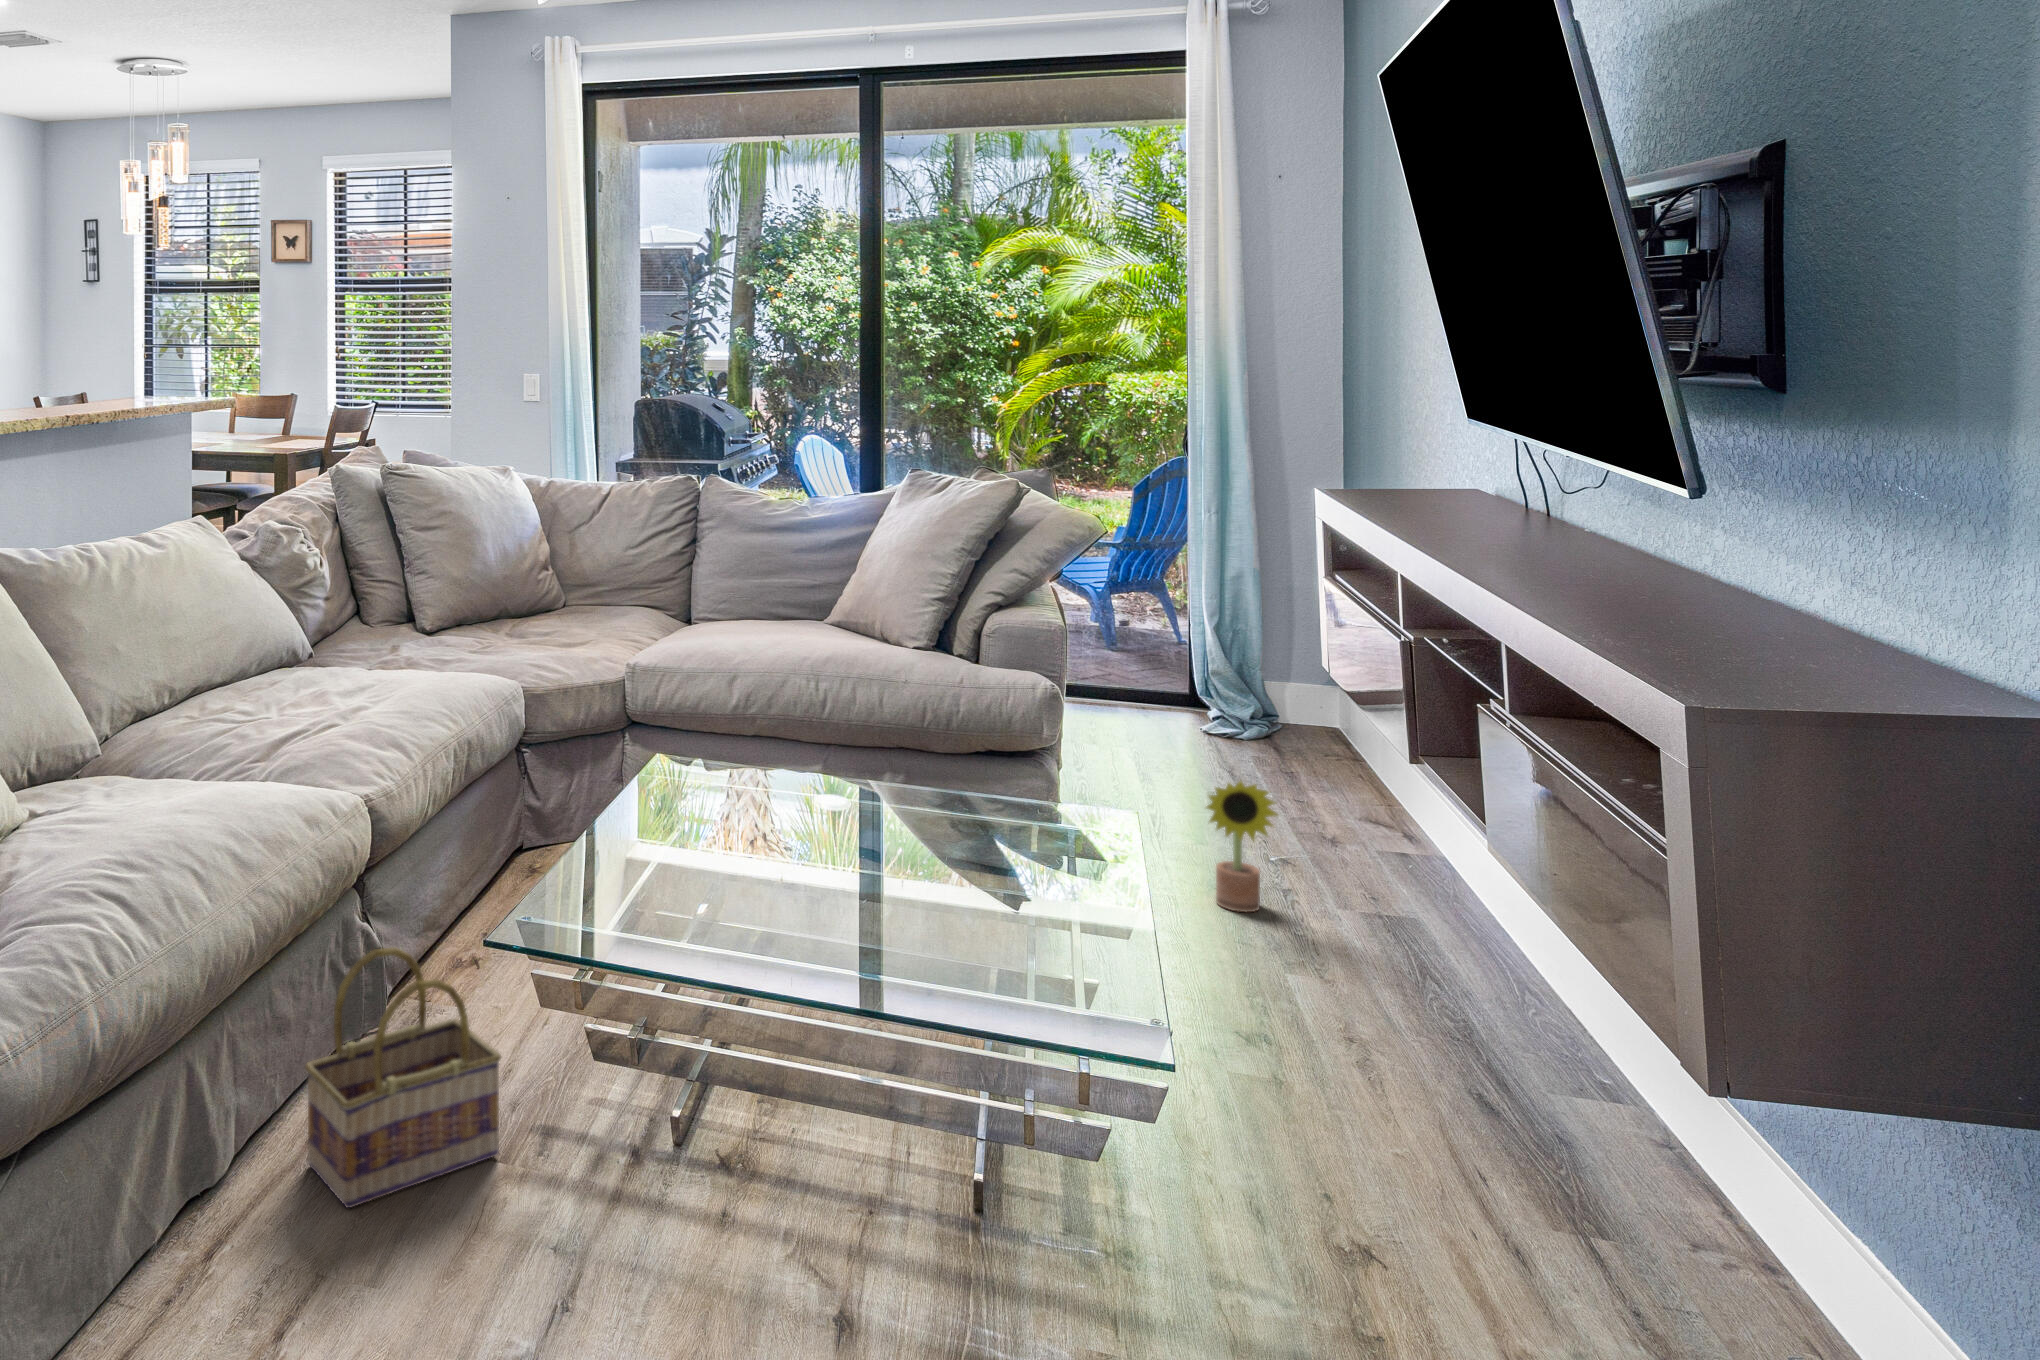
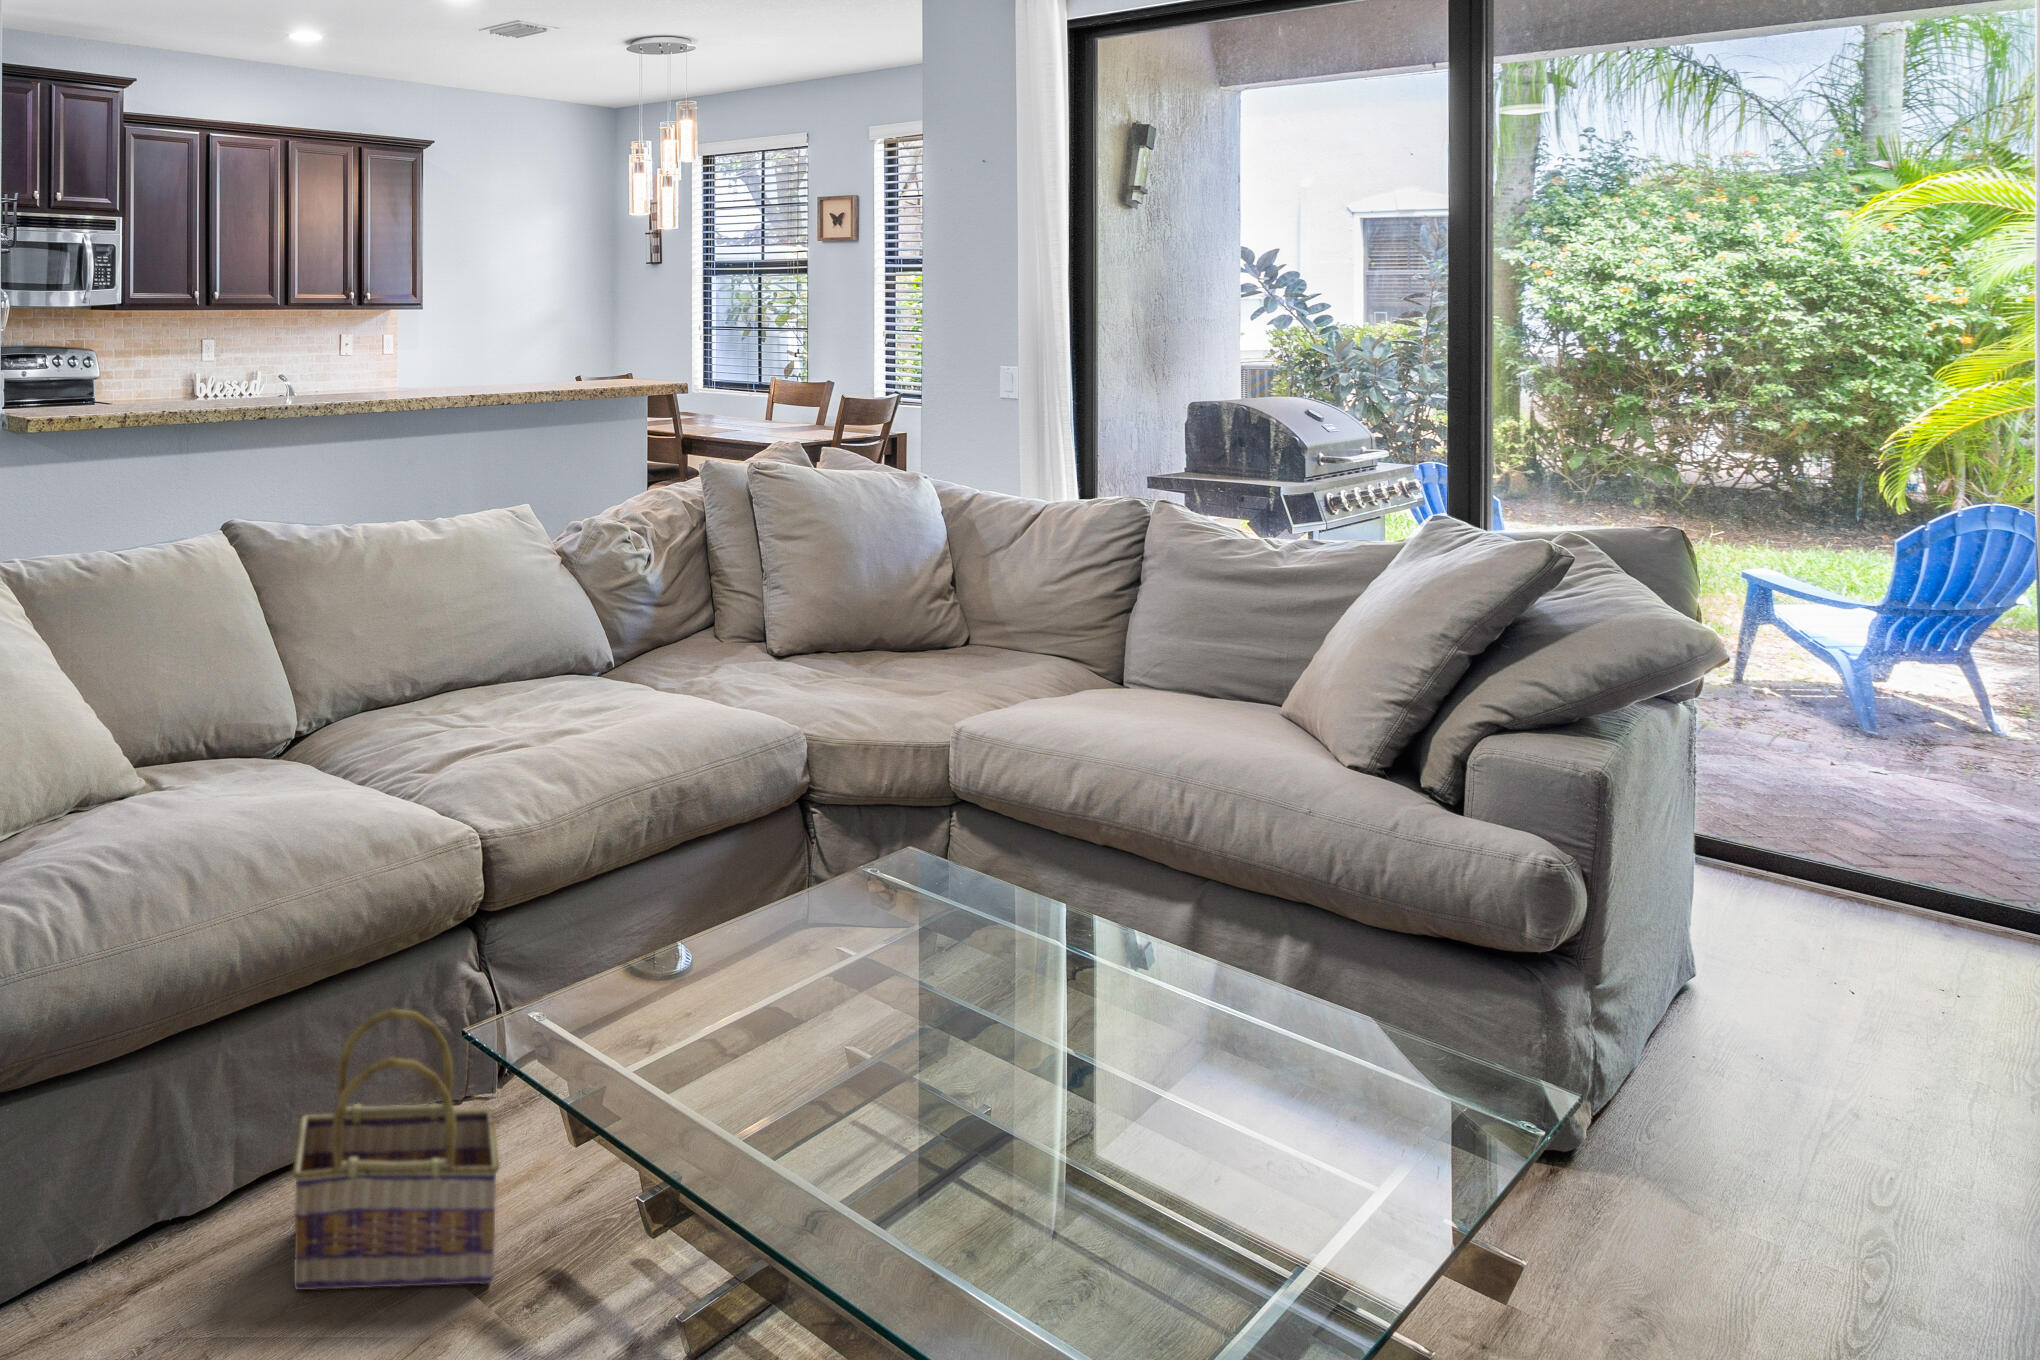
decorative plant: present [1206,781,1277,912] -> none [1781,1057,1928,1274]

